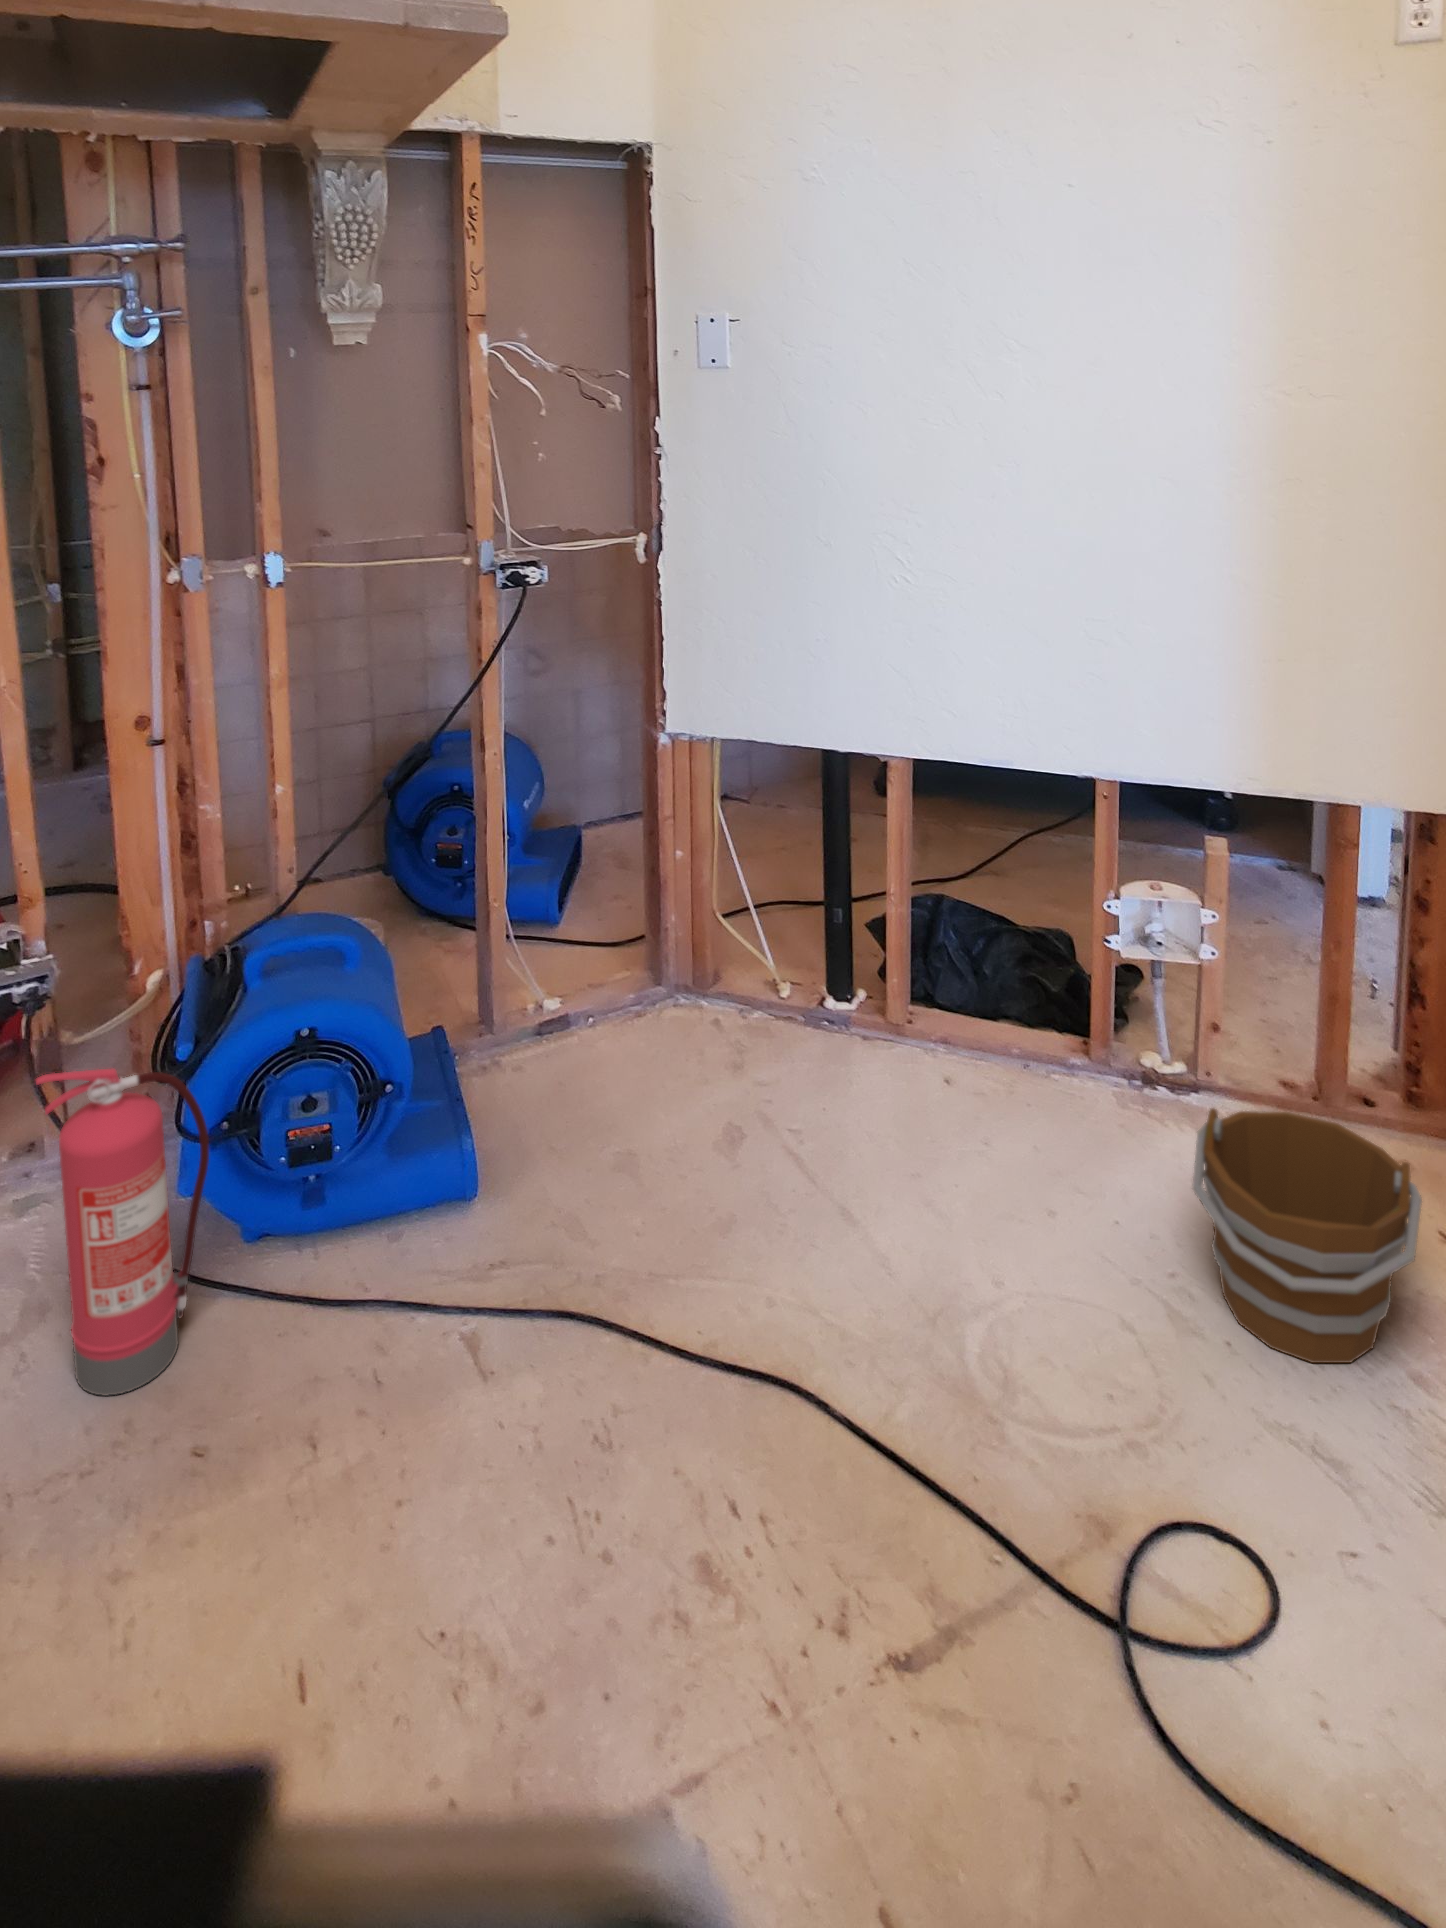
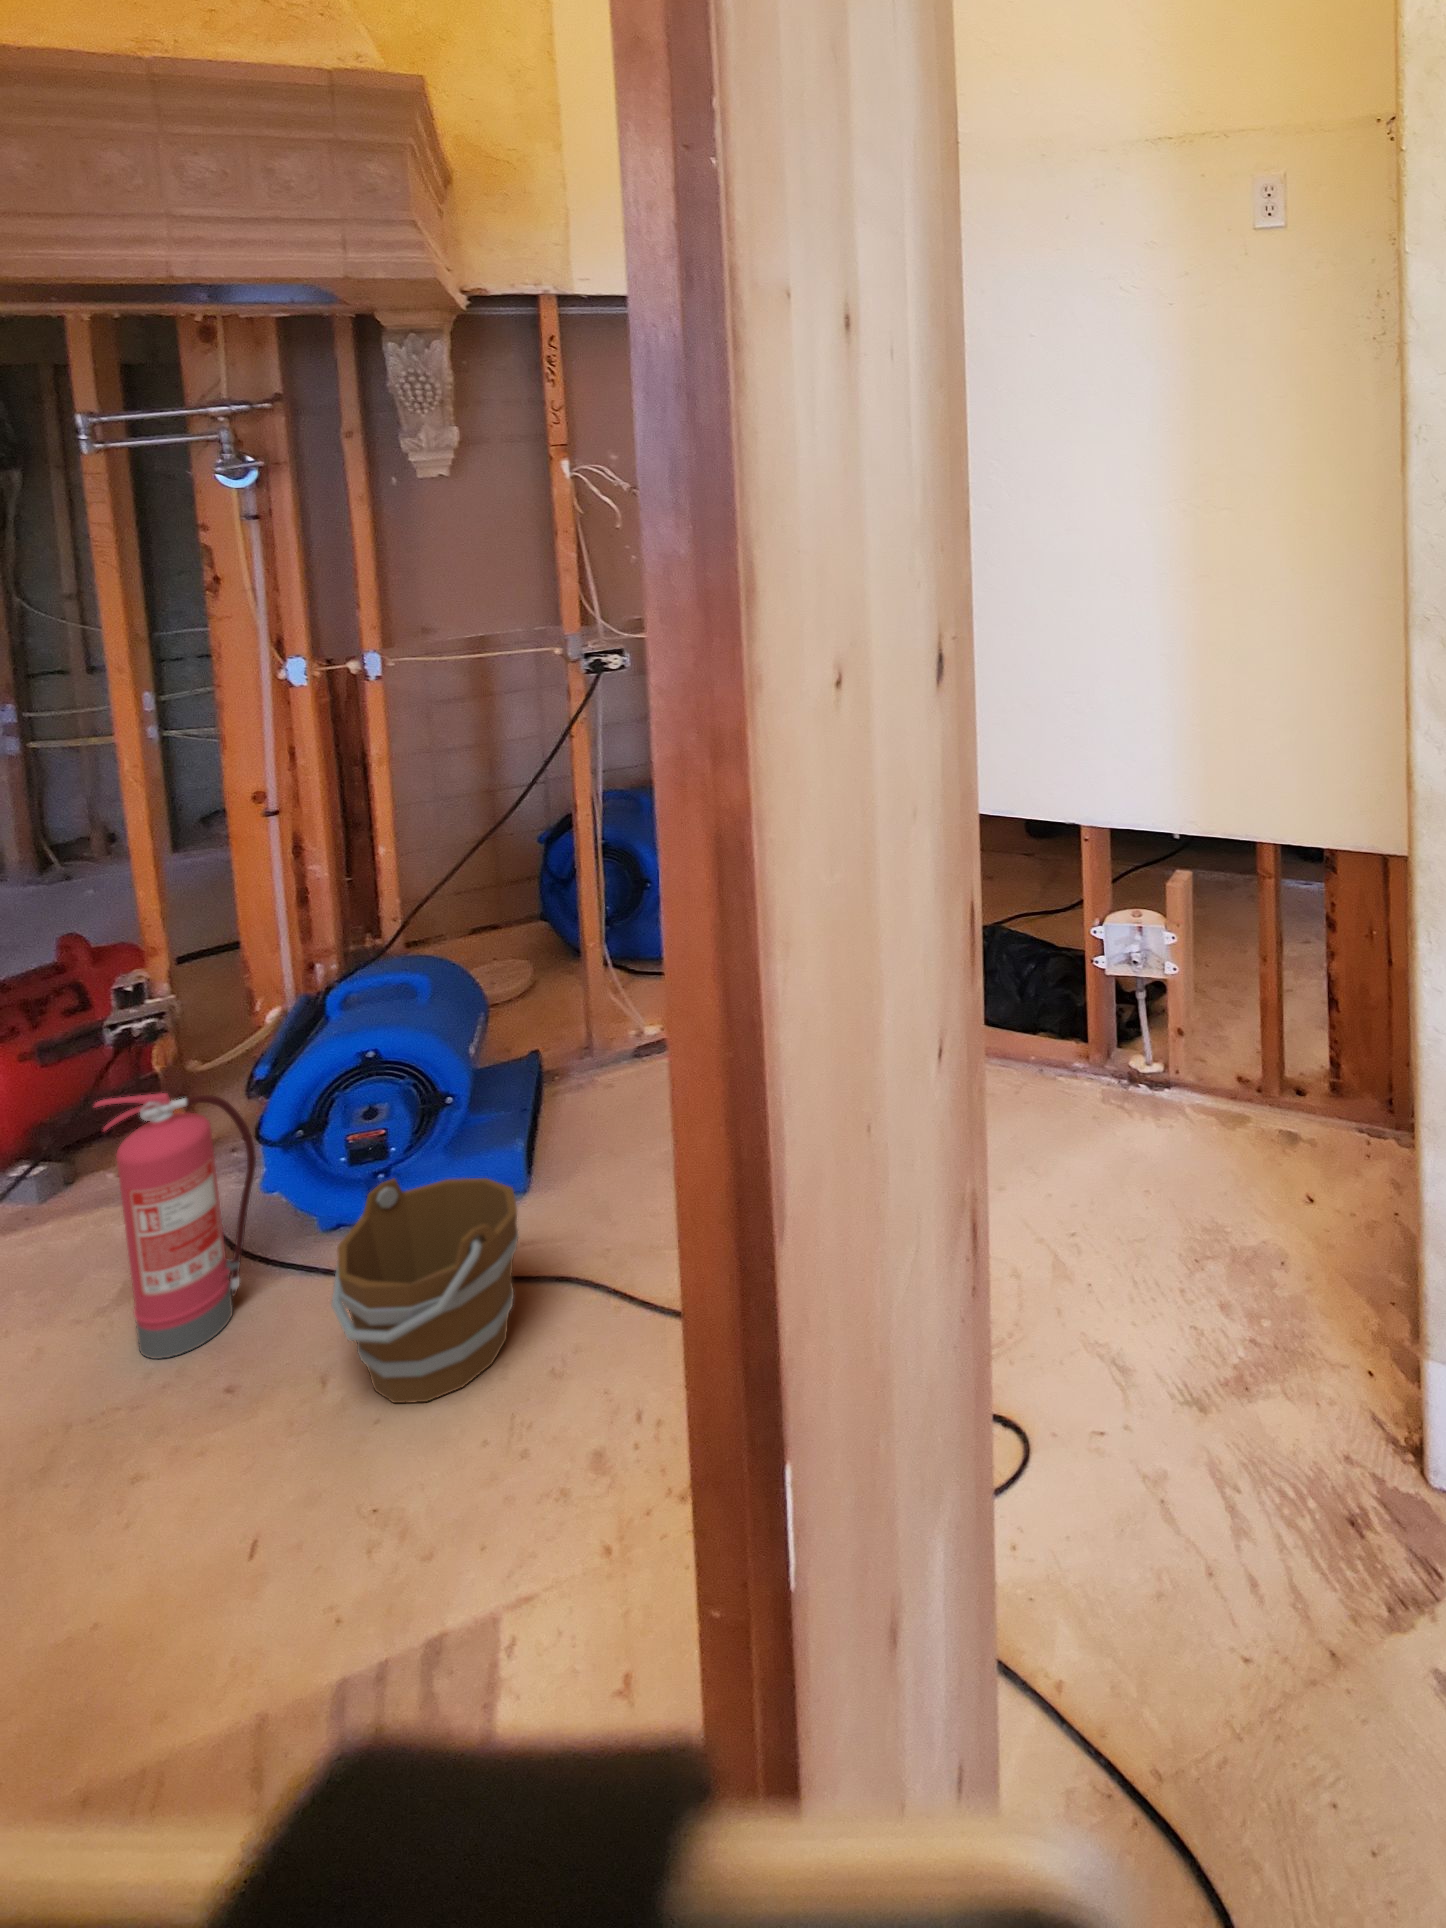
bucket: present [1193,1108,1422,1363] -> present [331,1178,518,1403]

